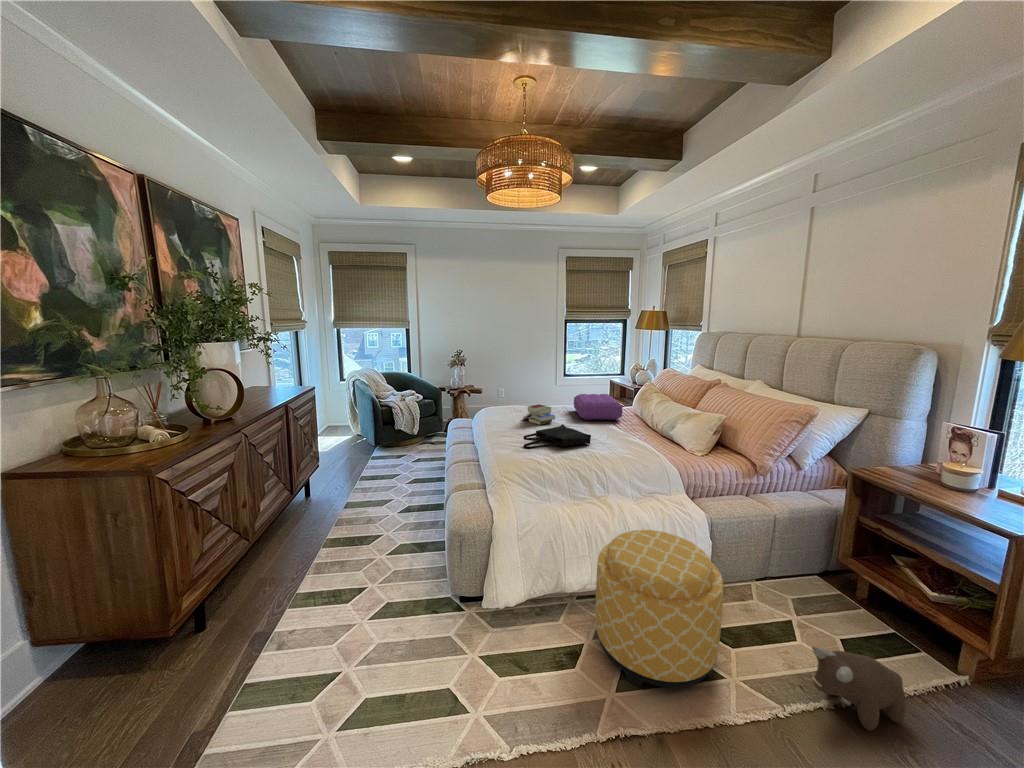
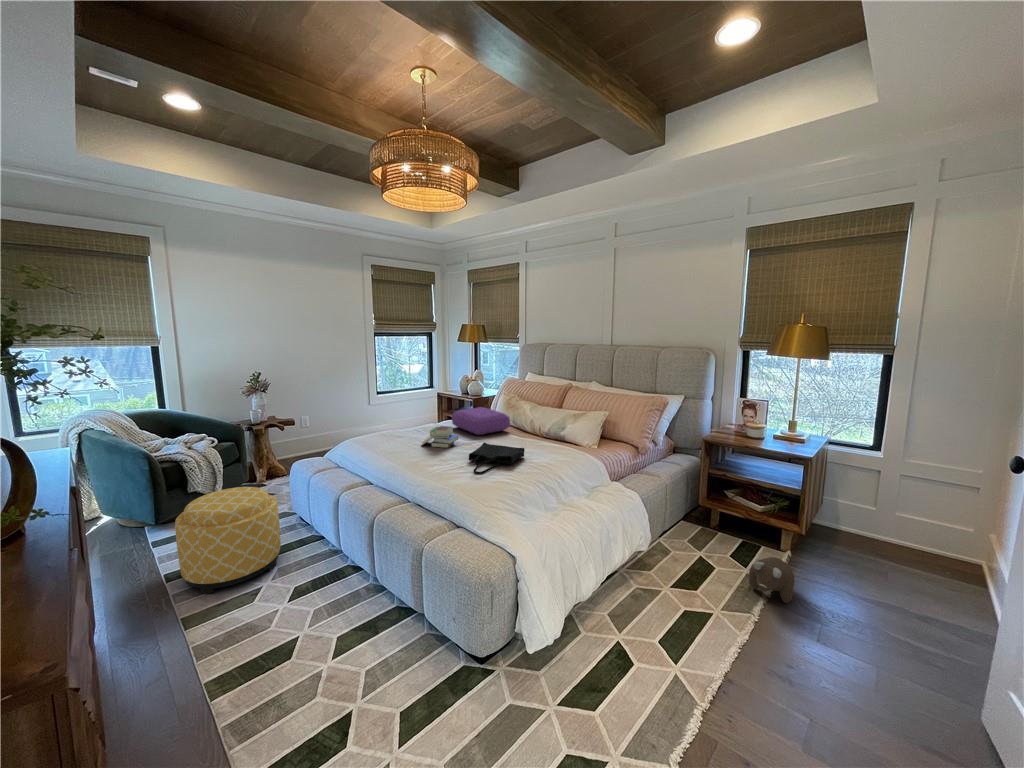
ottoman: present [596,530,724,688] -> present [175,487,281,593]

